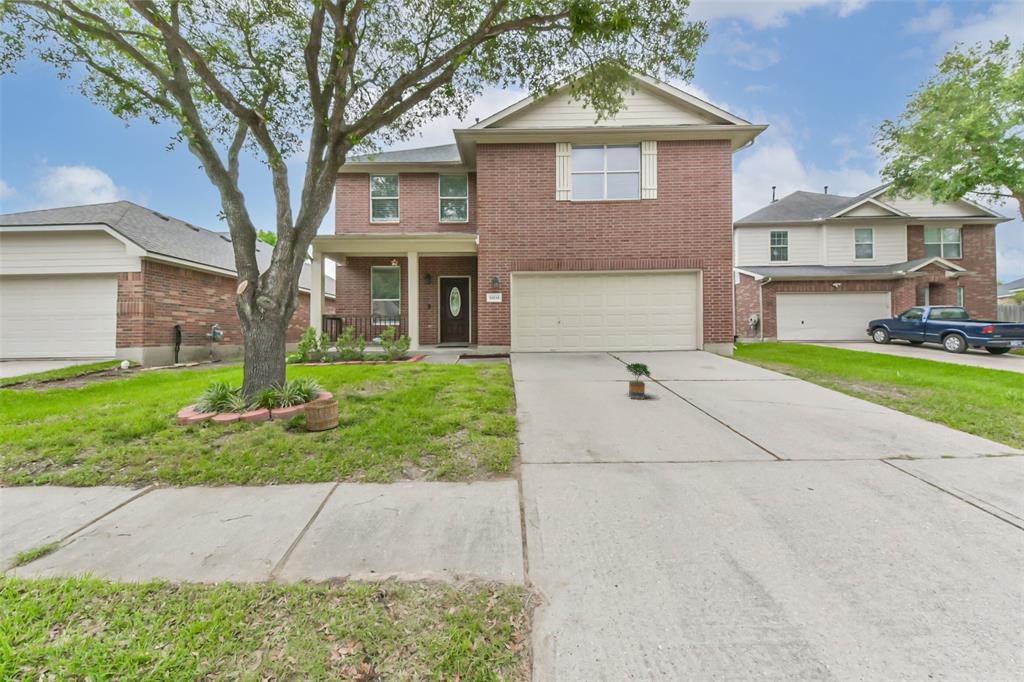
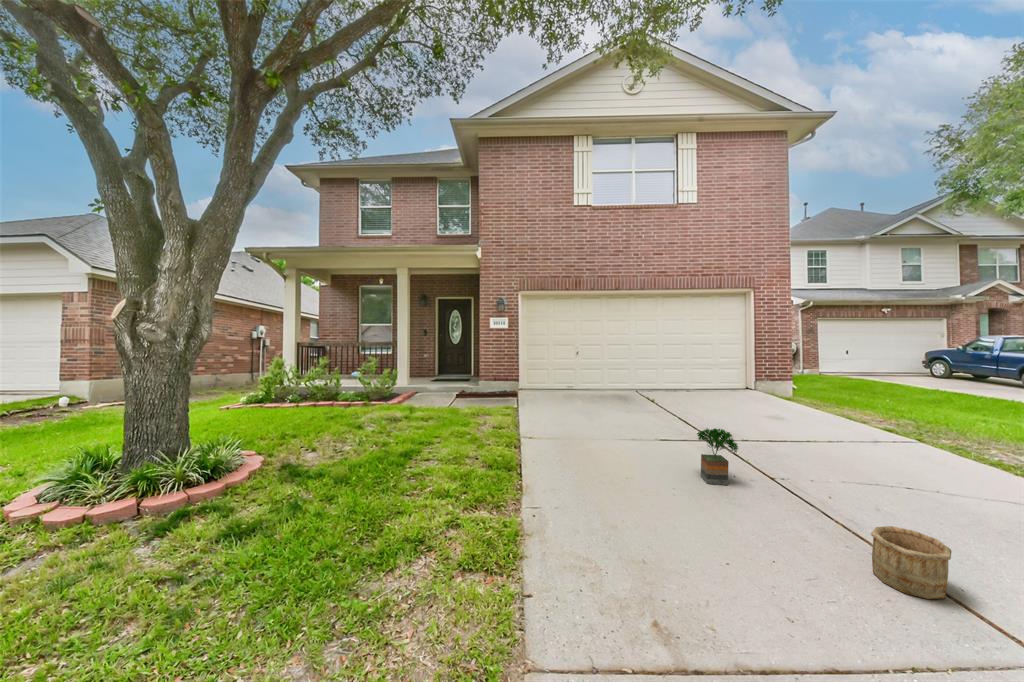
wooden bucket: present [304,399,339,431] -> present [871,526,952,599]

